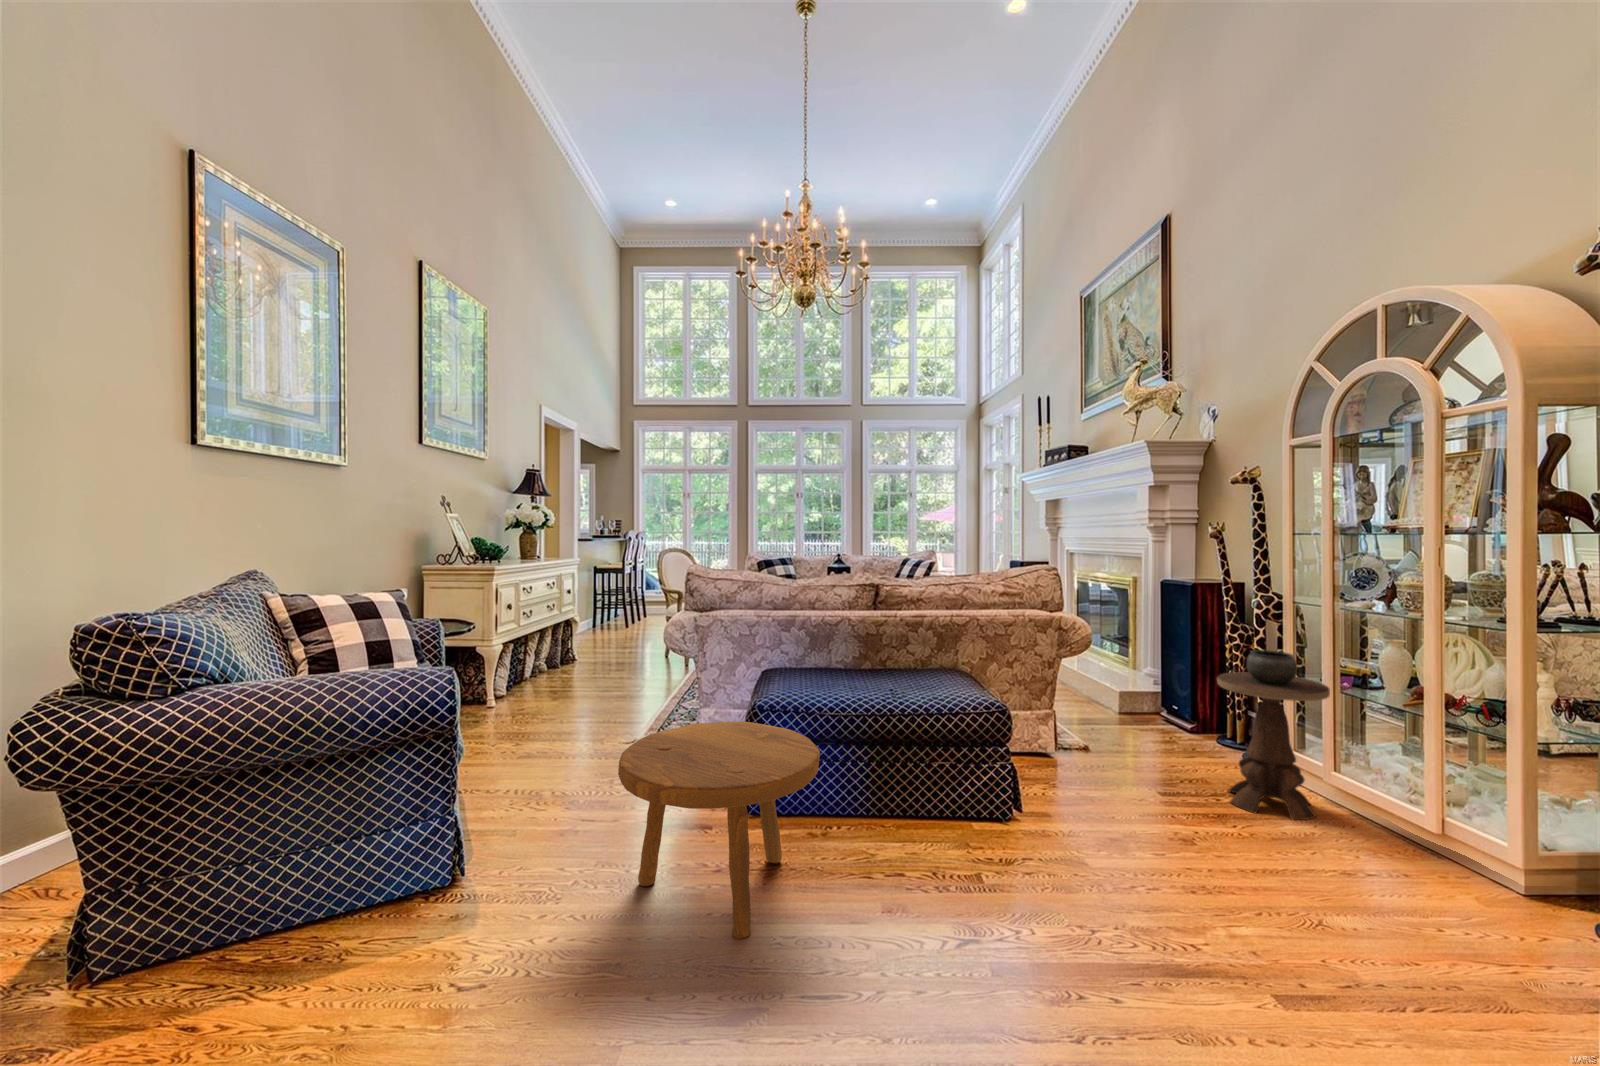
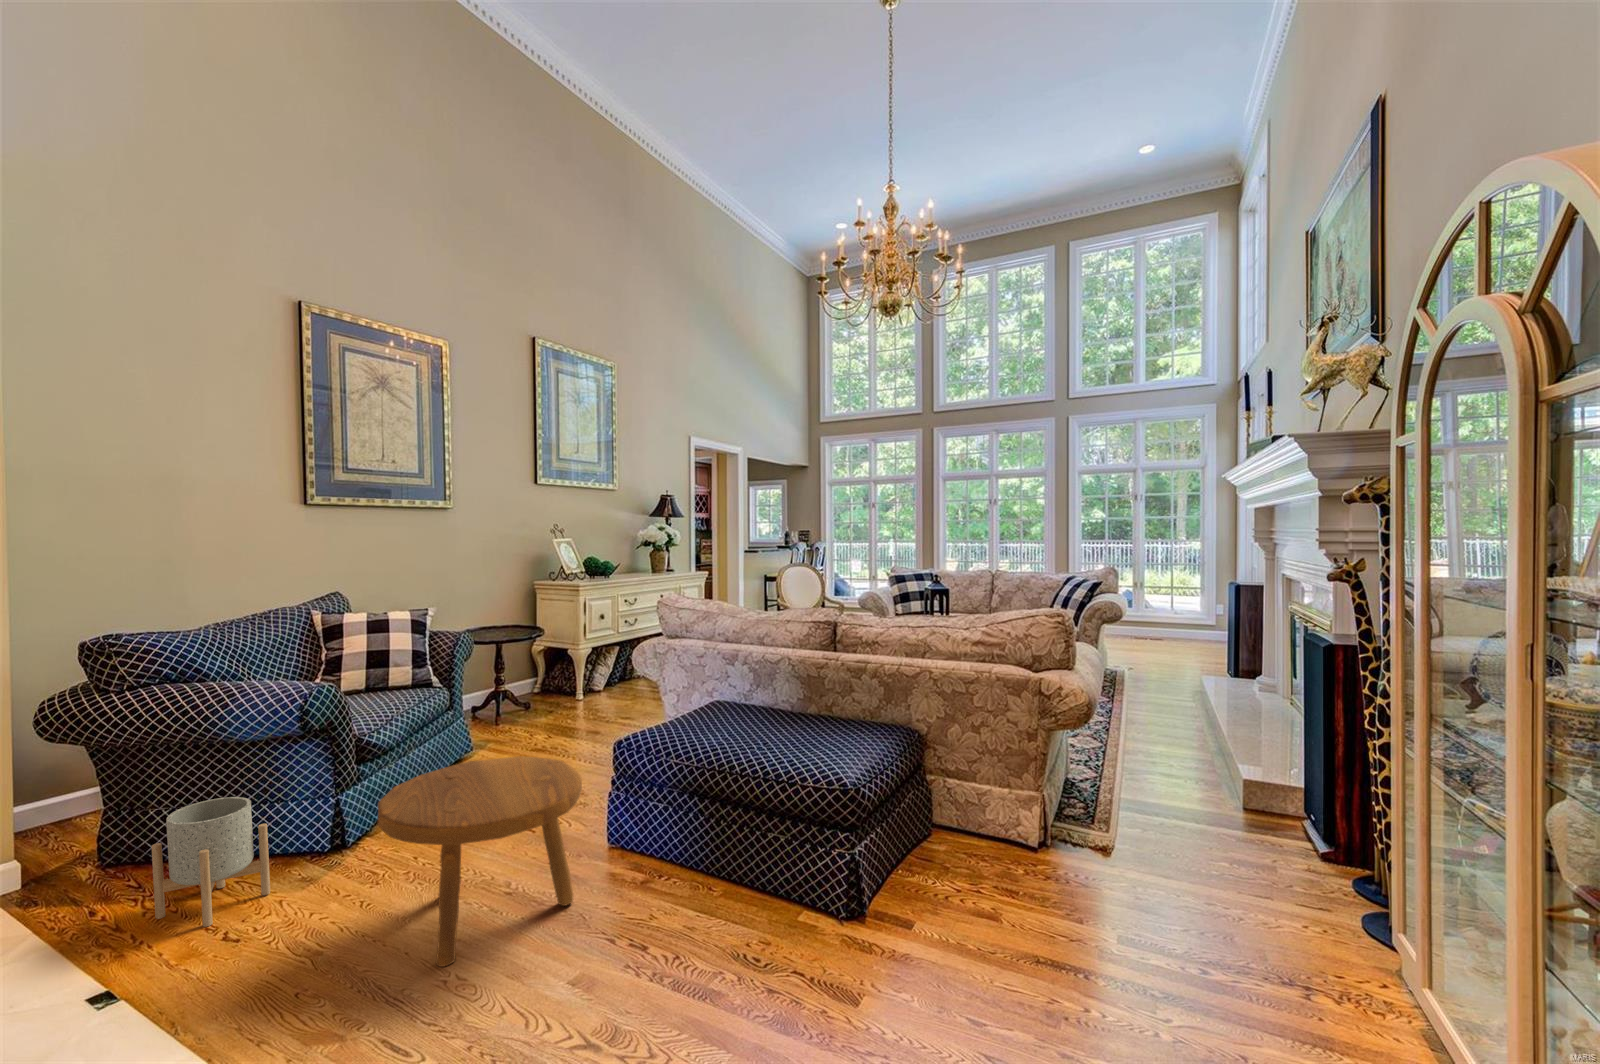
side table: present [1217,650,1330,820] -> none [1165,759,1323,1024]
planter: none [282,817,417,997] -> present [152,797,270,927]

